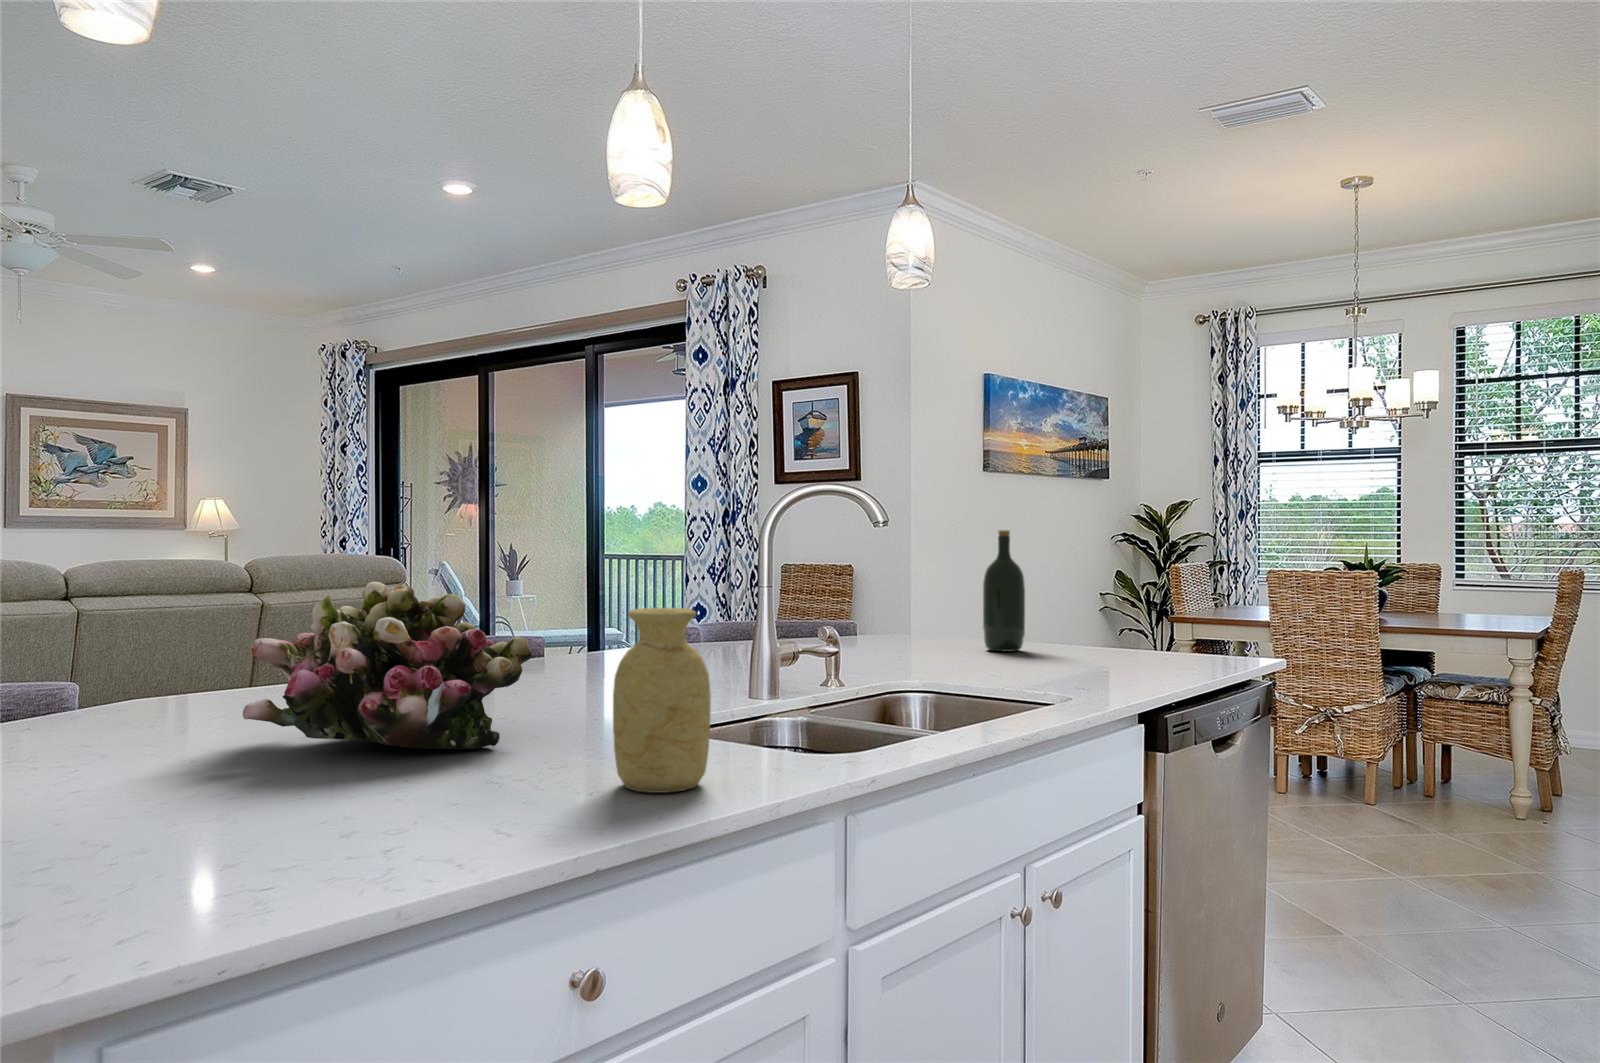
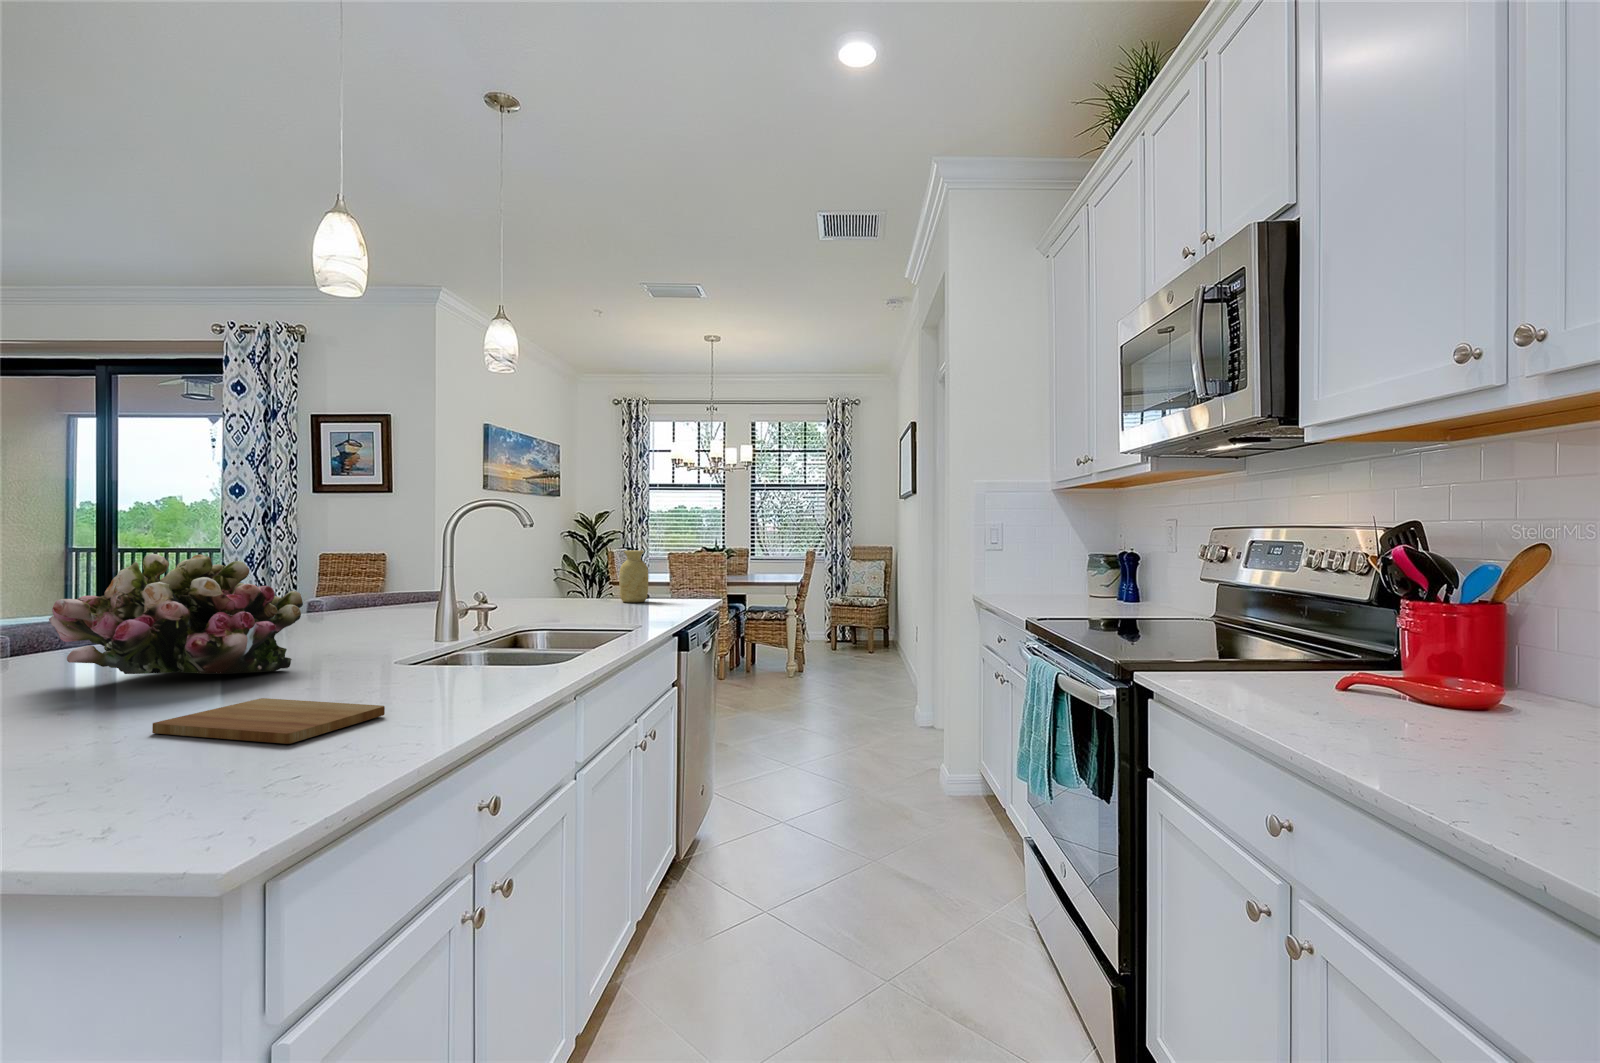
wine bottle: present [983,530,1025,651] -> none [539,525,566,600]
vase: present [613,608,711,793] -> present [619,550,648,603]
cutting board: none [201,801,443,896] -> present [152,698,385,744]

